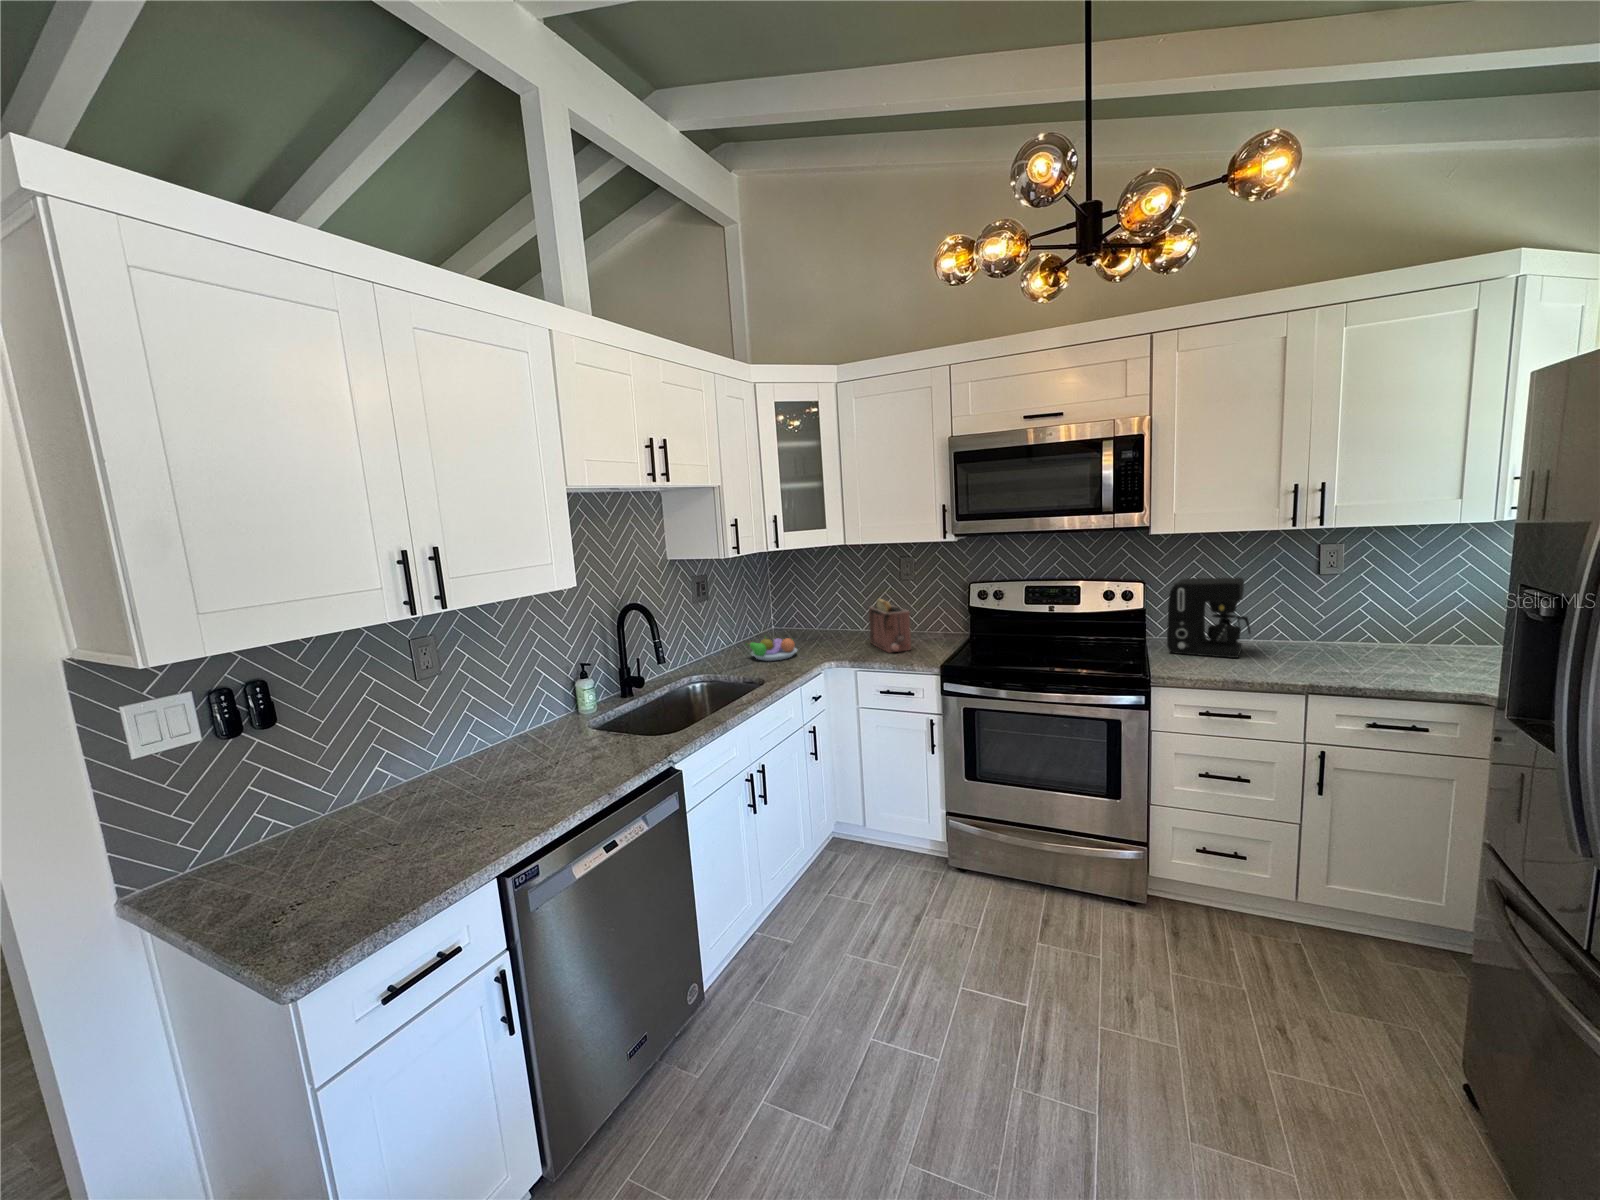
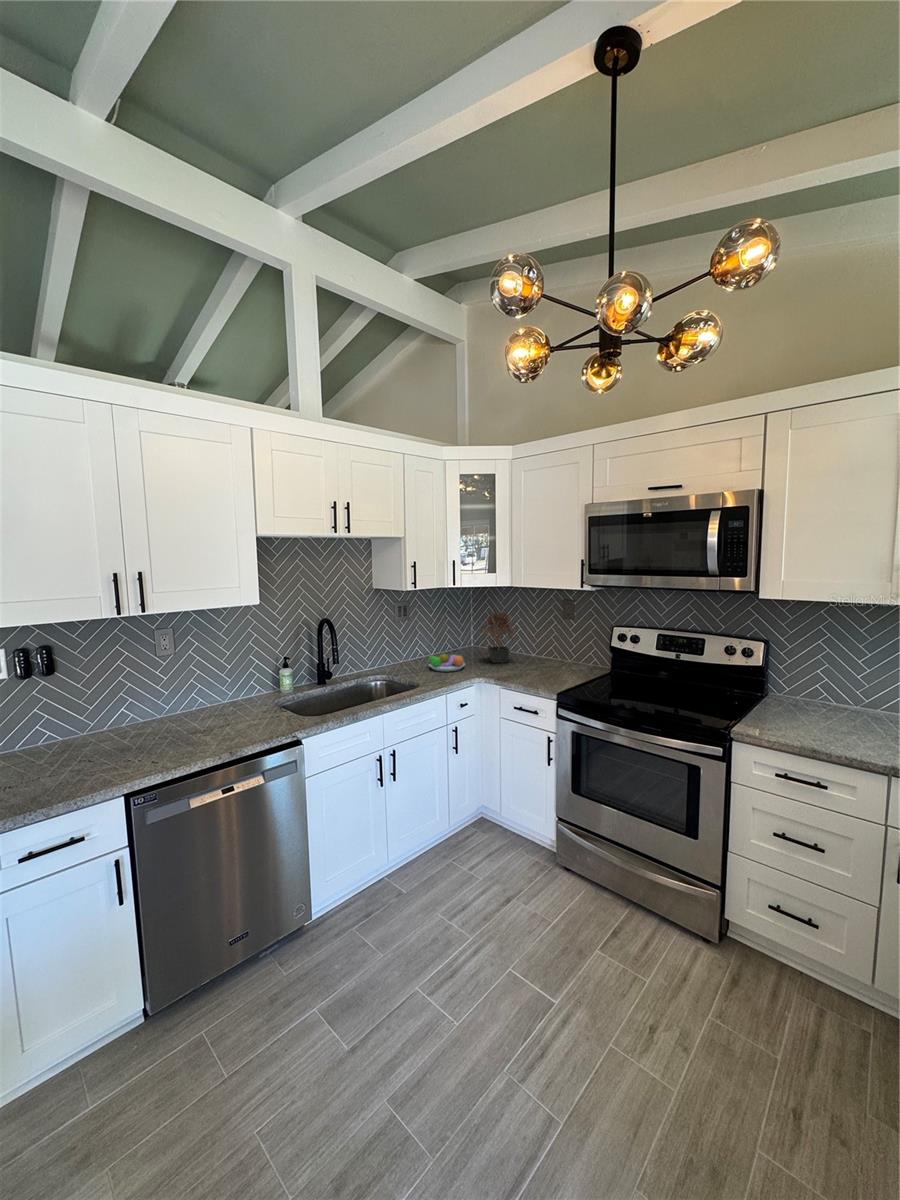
potted plant: none [800,576,850,643] -> present [480,611,515,663]
coffee maker: present [1167,578,1251,658] -> none [775,644,863,727]
toaster: present [869,599,911,653] -> none [527,632,552,677]

